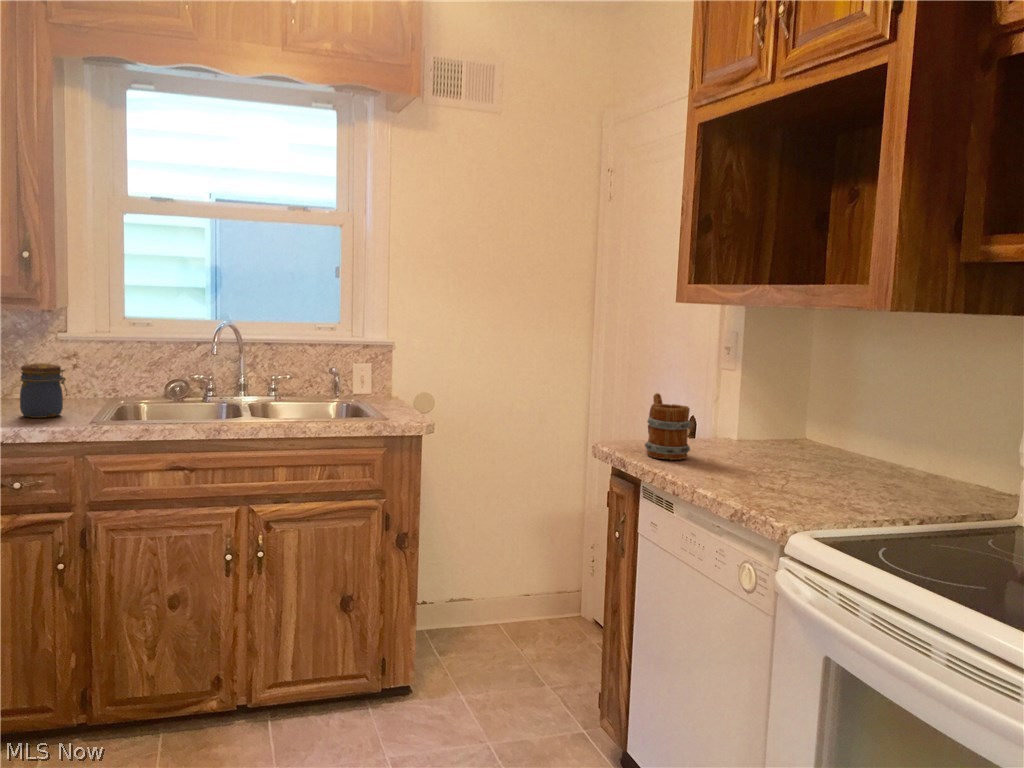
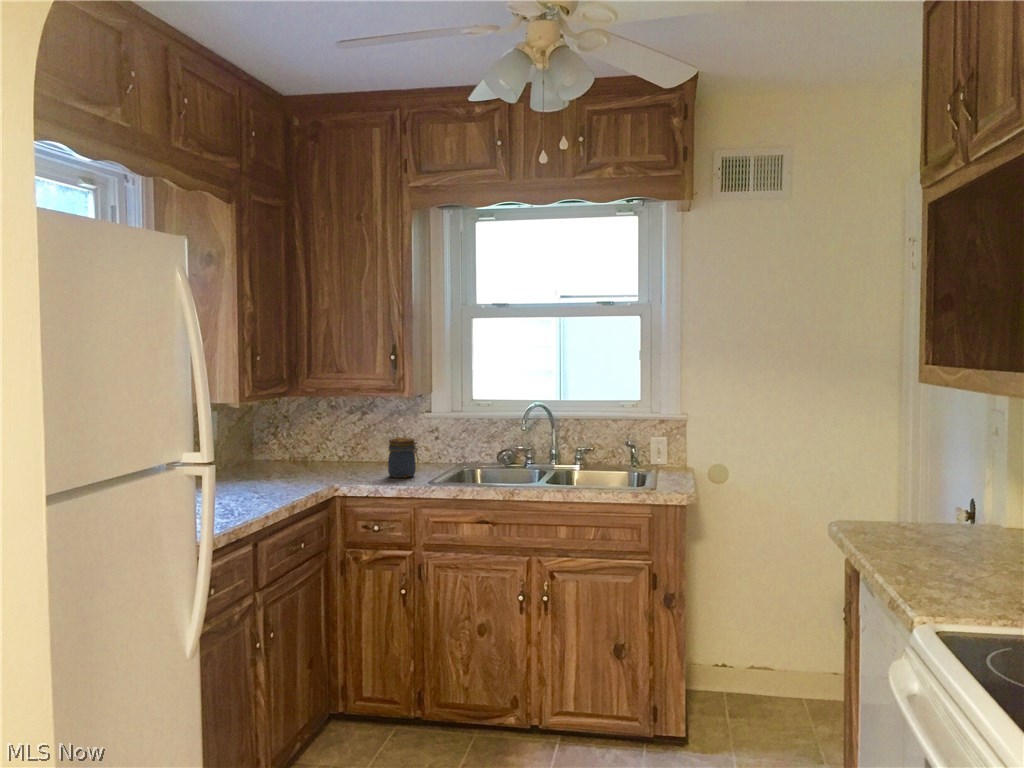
mug: present [645,393,691,460] -> none [871,477,922,549]

